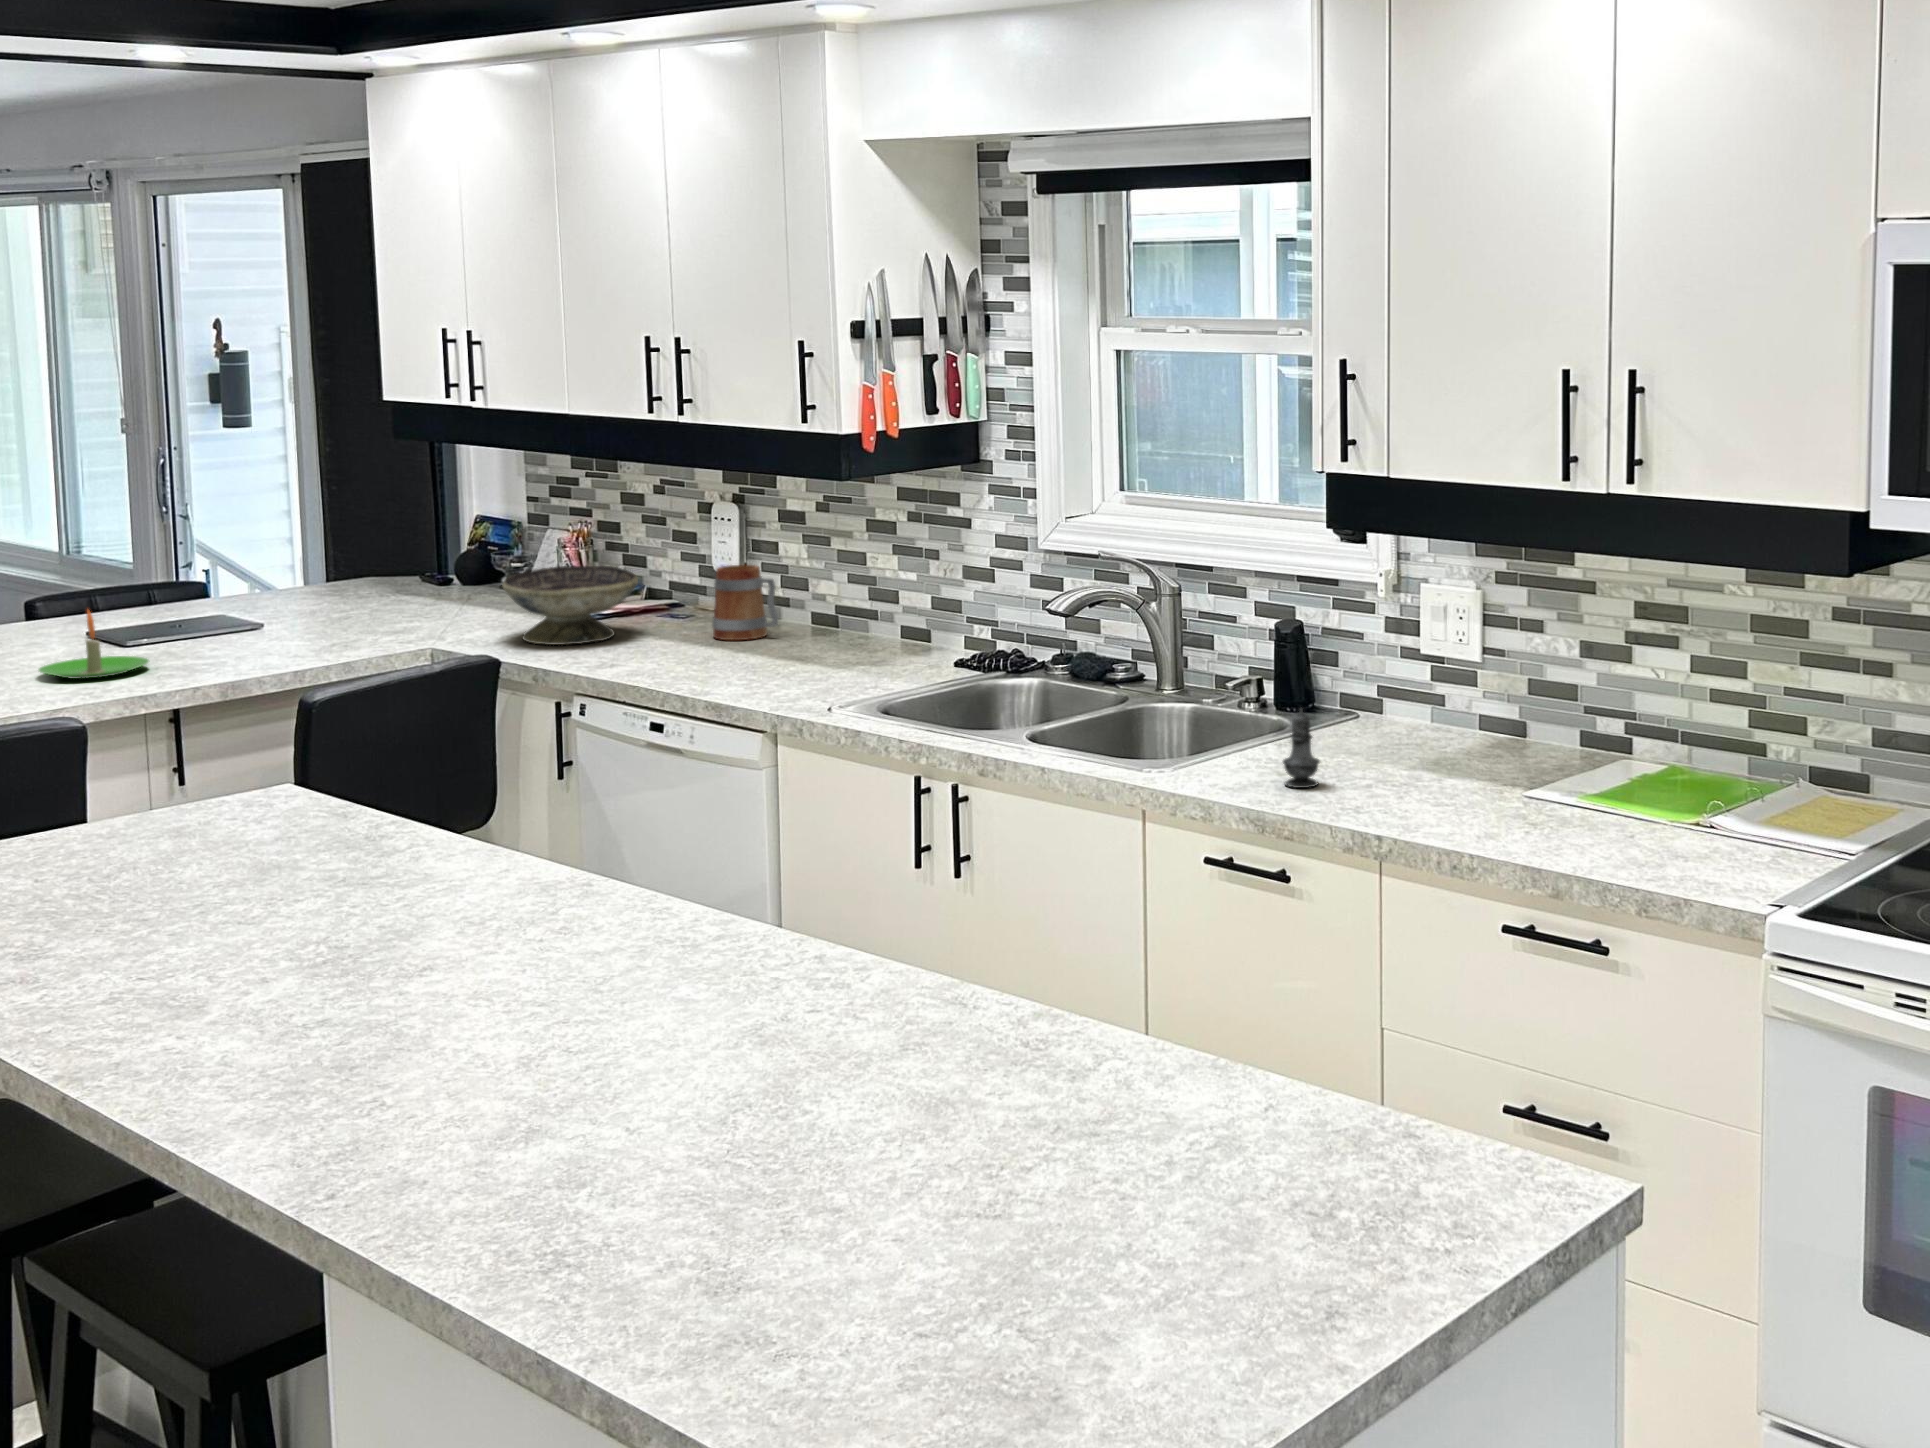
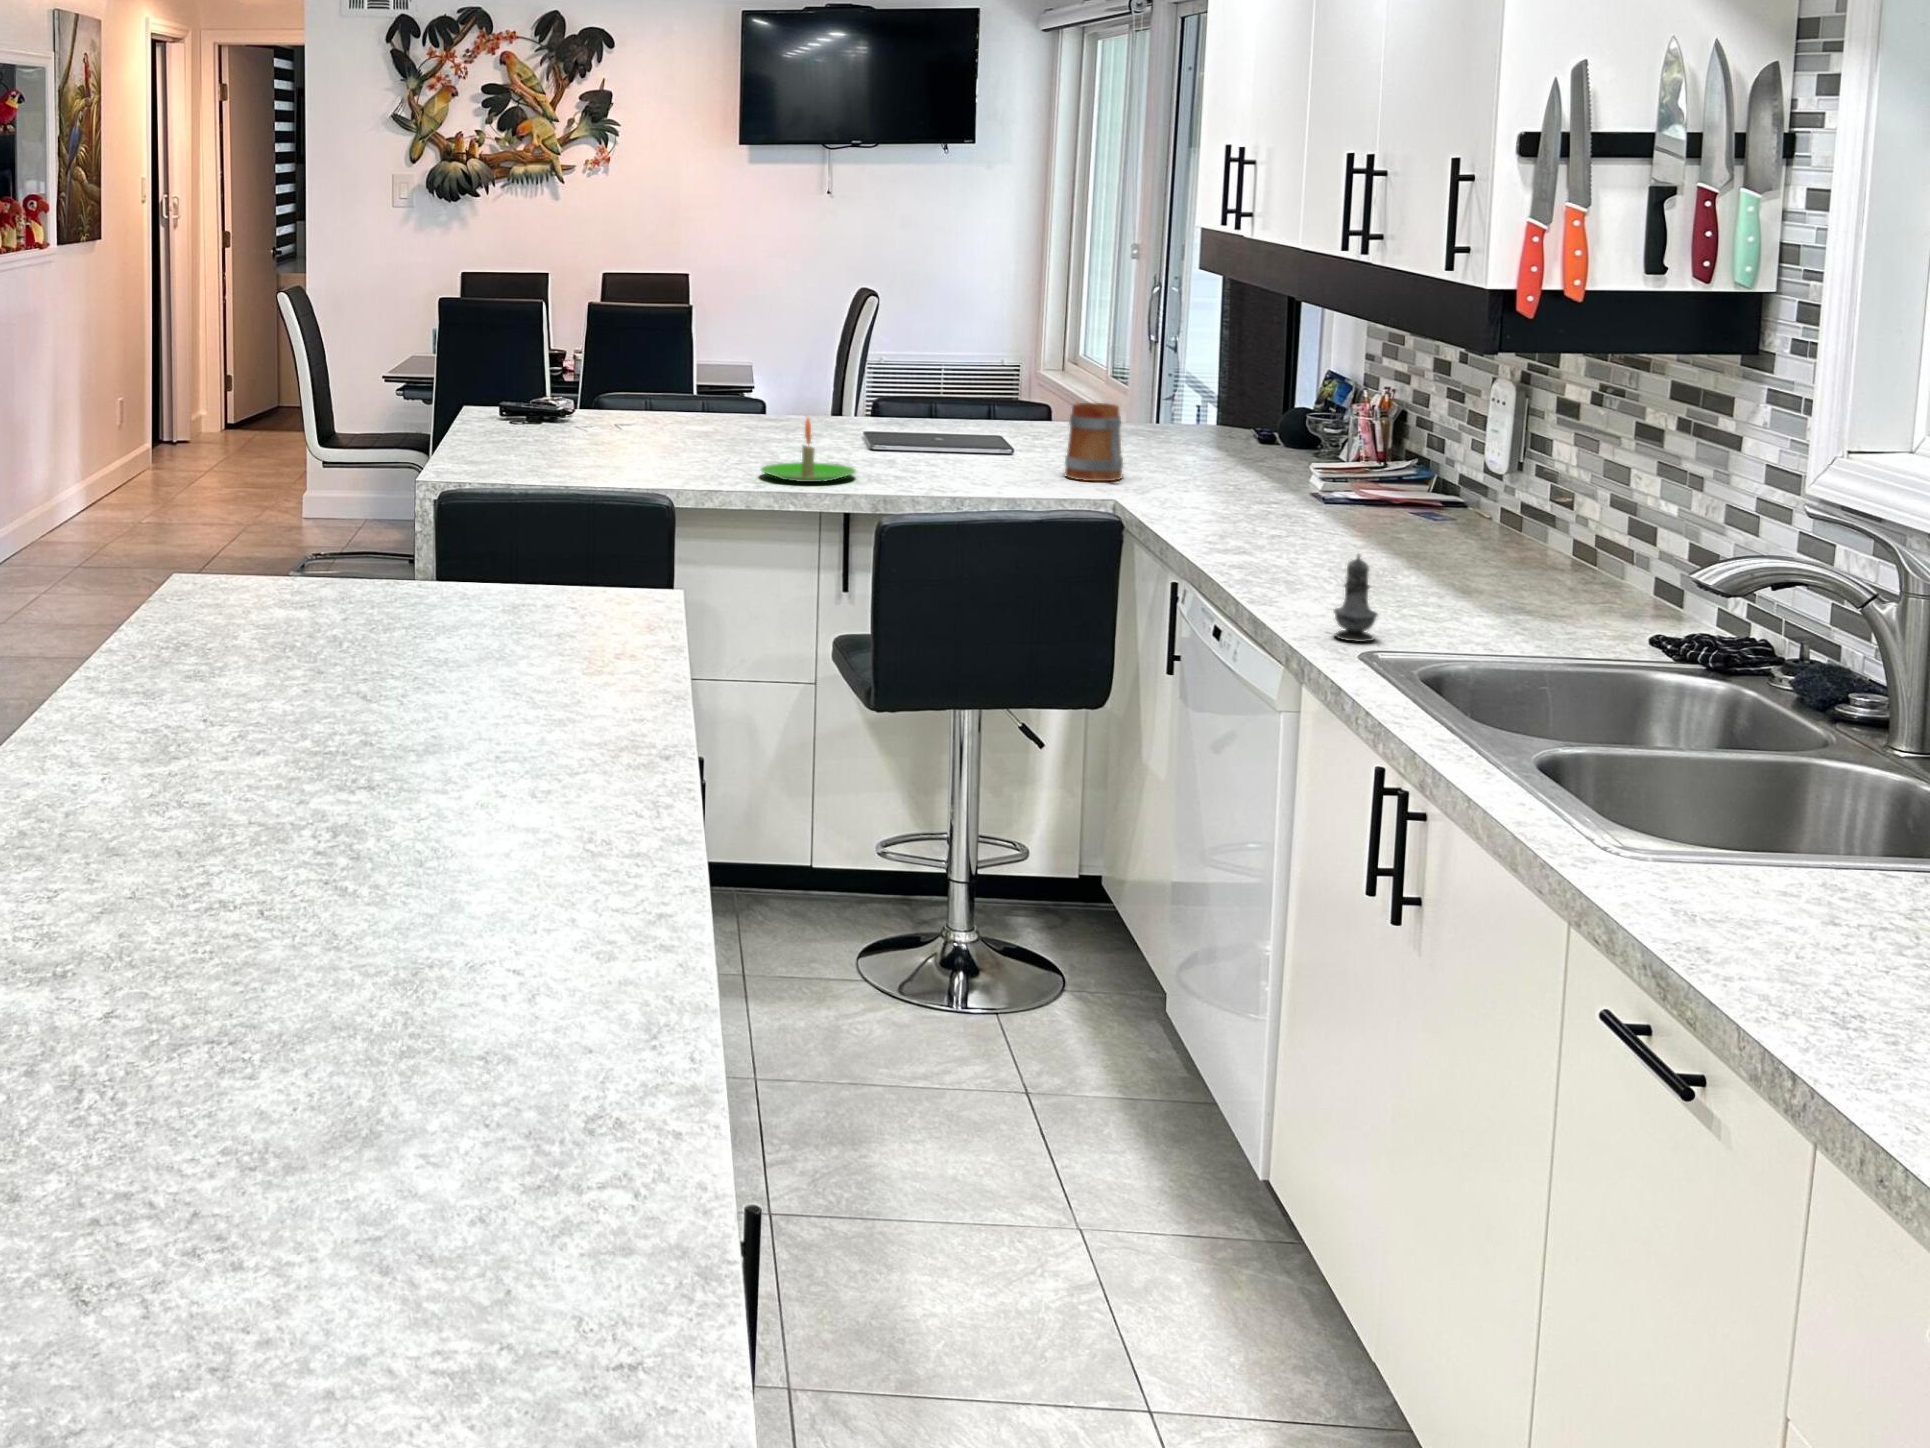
mug: present [712,565,778,640] -> present [1065,403,1123,481]
decorative bowl: present [502,566,638,645] -> none [1189,435,1355,529]
salt shaker: present [1283,708,1320,788] -> present [1334,554,1378,642]

